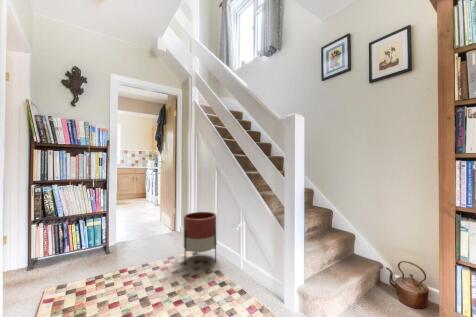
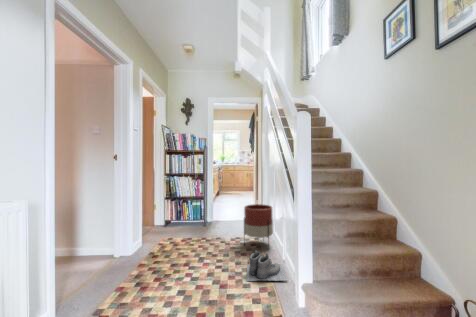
boots: none [210,267,266,308] -> present [247,250,288,281]

